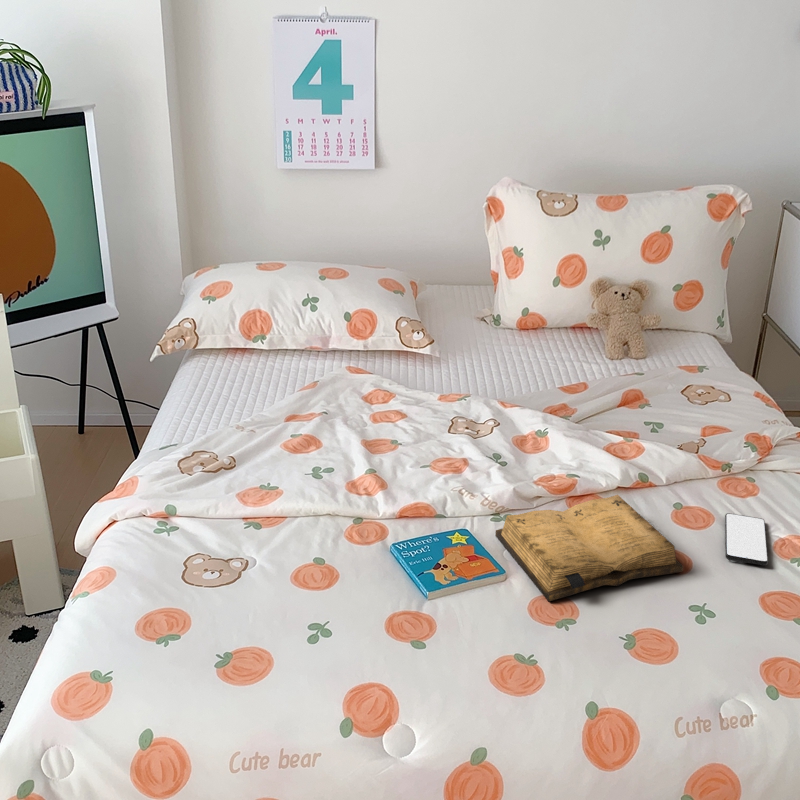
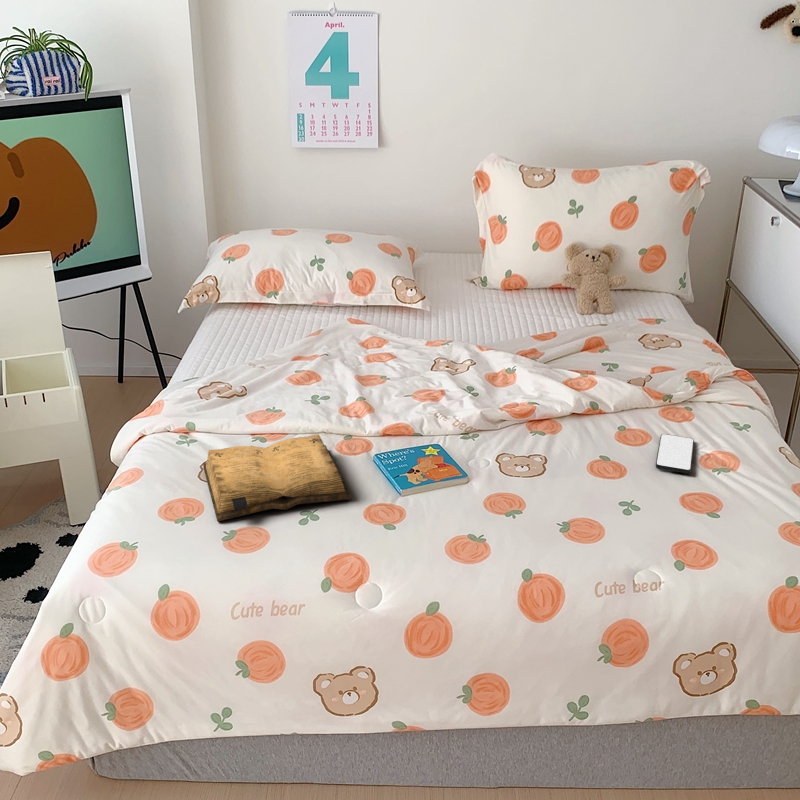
diary: present [495,495,683,601] -> present [203,434,351,521]

